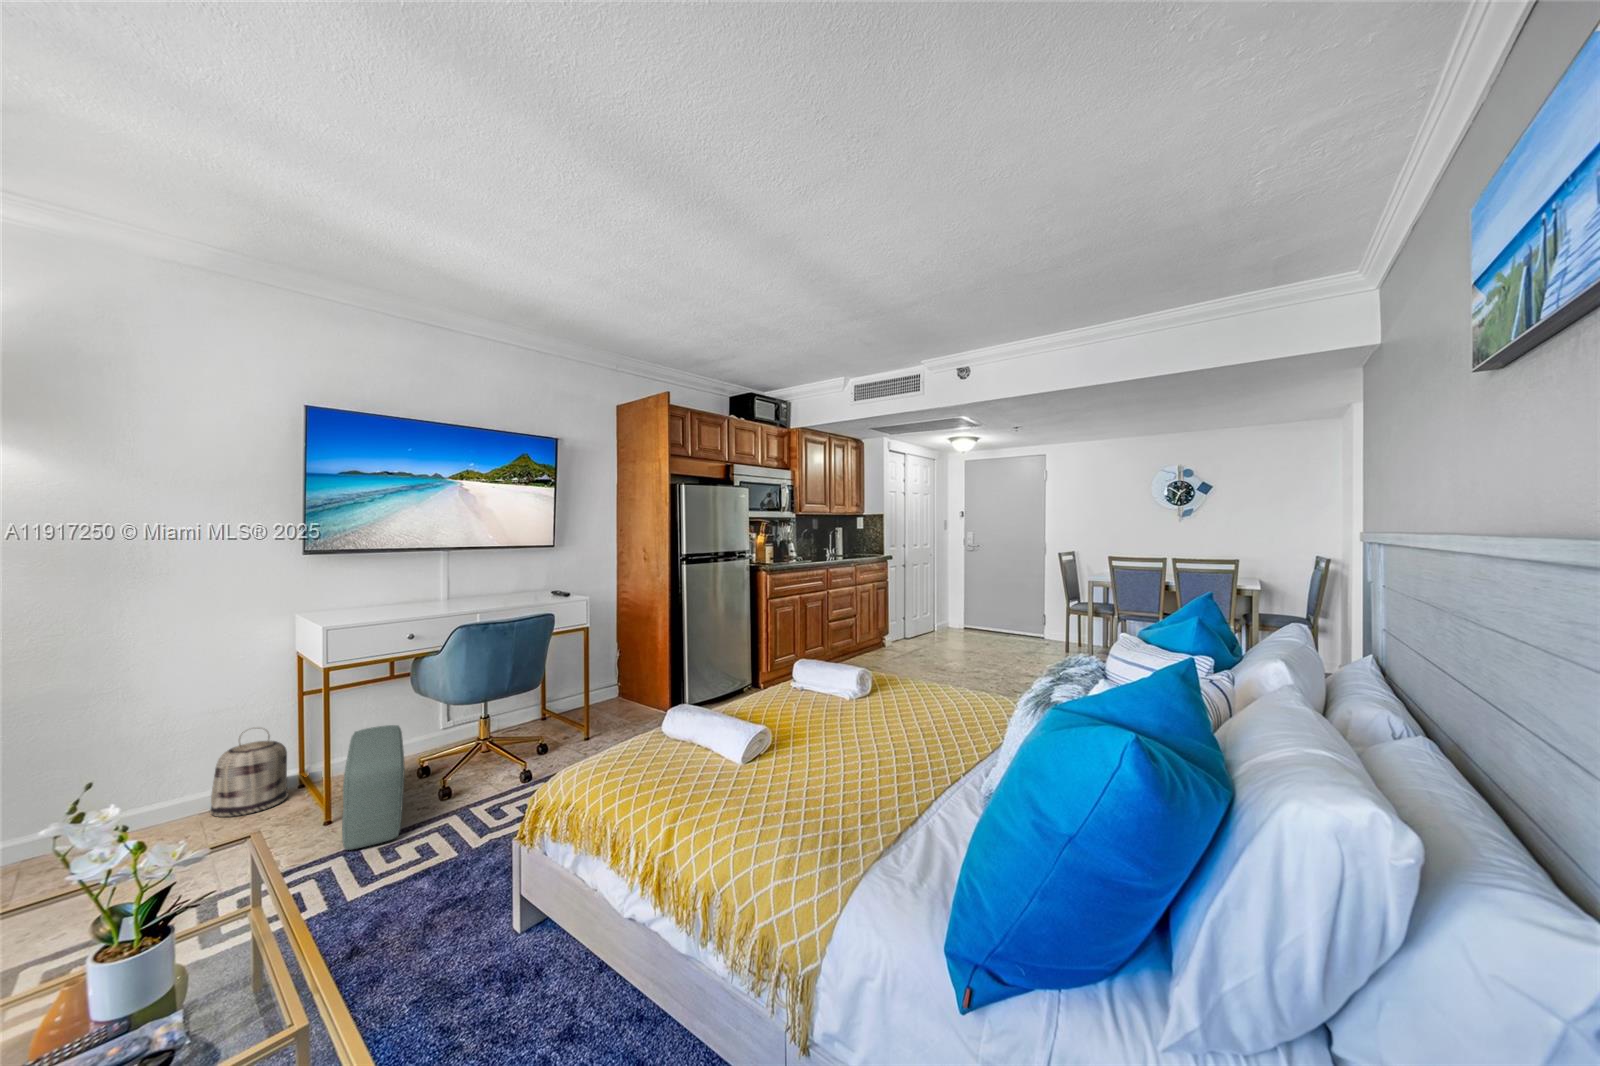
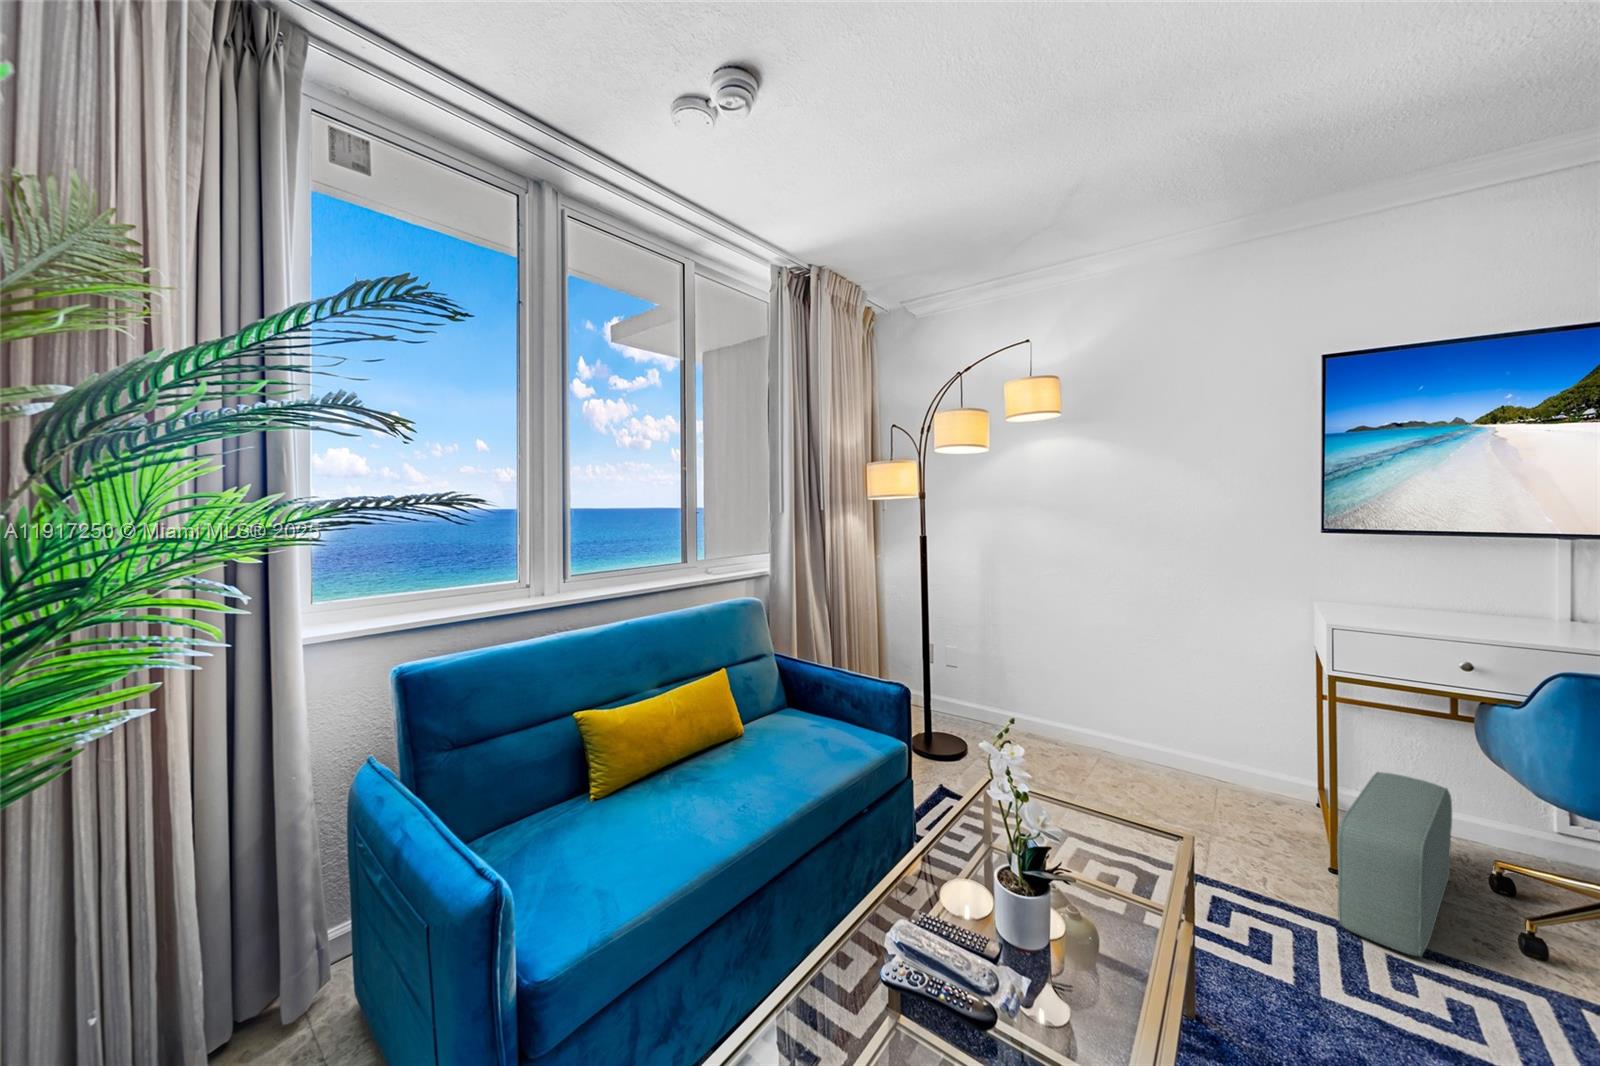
basket: present [210,732,288,817] -> none [1226,723,1302,820]

